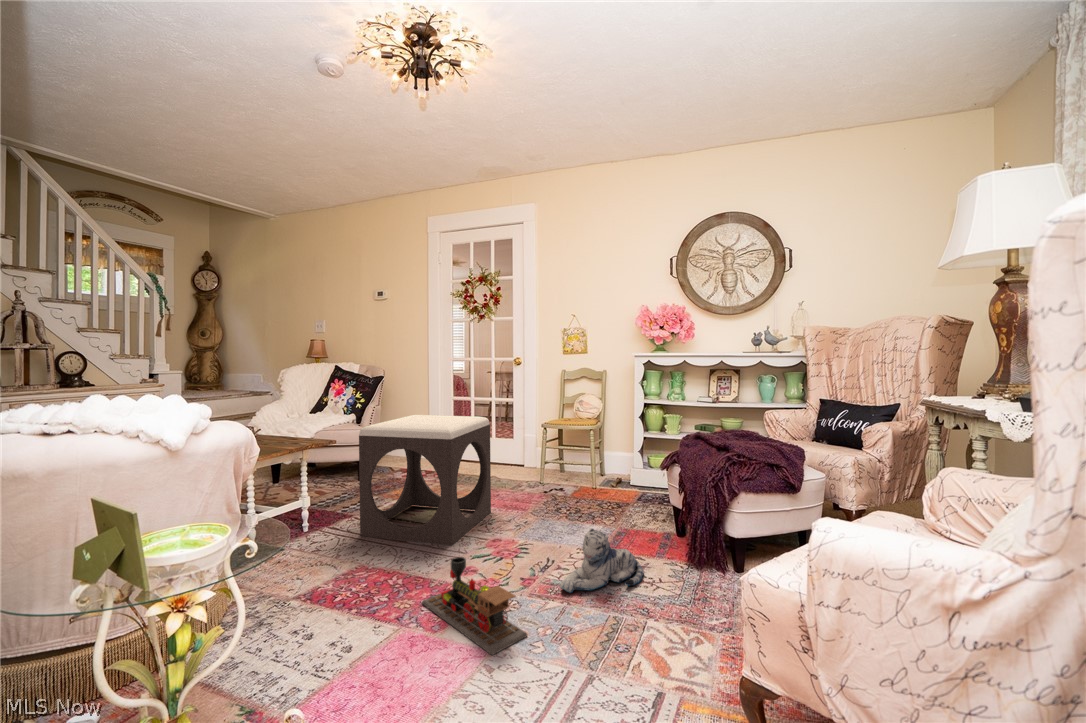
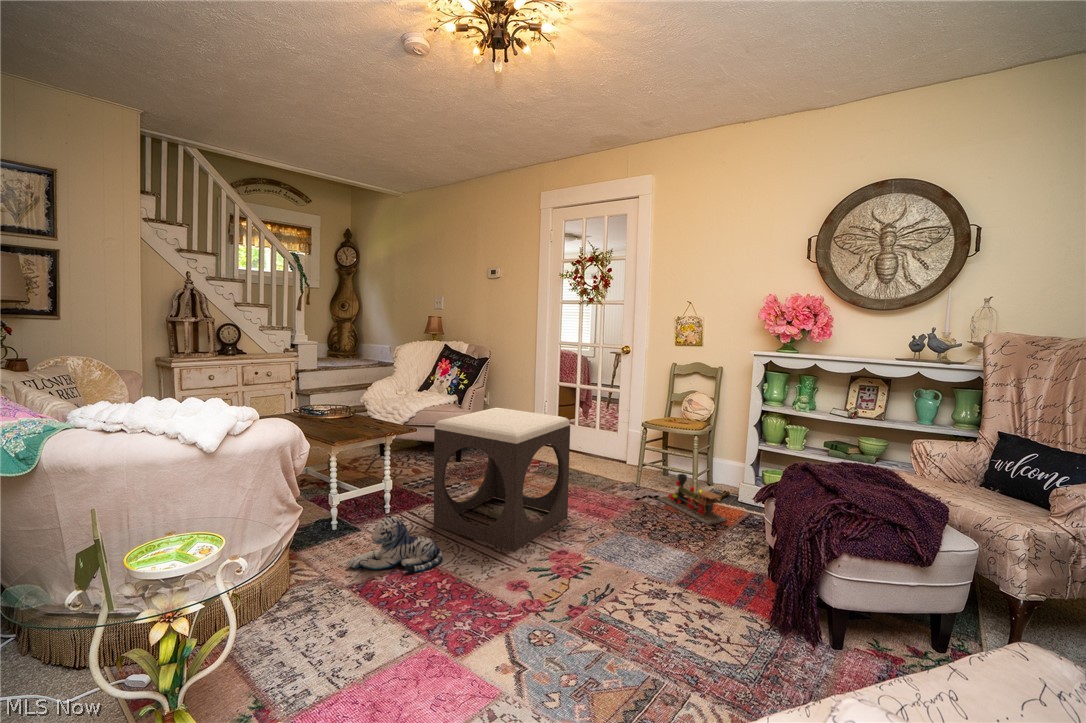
plush toy: present [560,529,644,593] -> present [348,515,443,572]
toy train: present [422,557,527,655] -> present [657,474,727,525]

